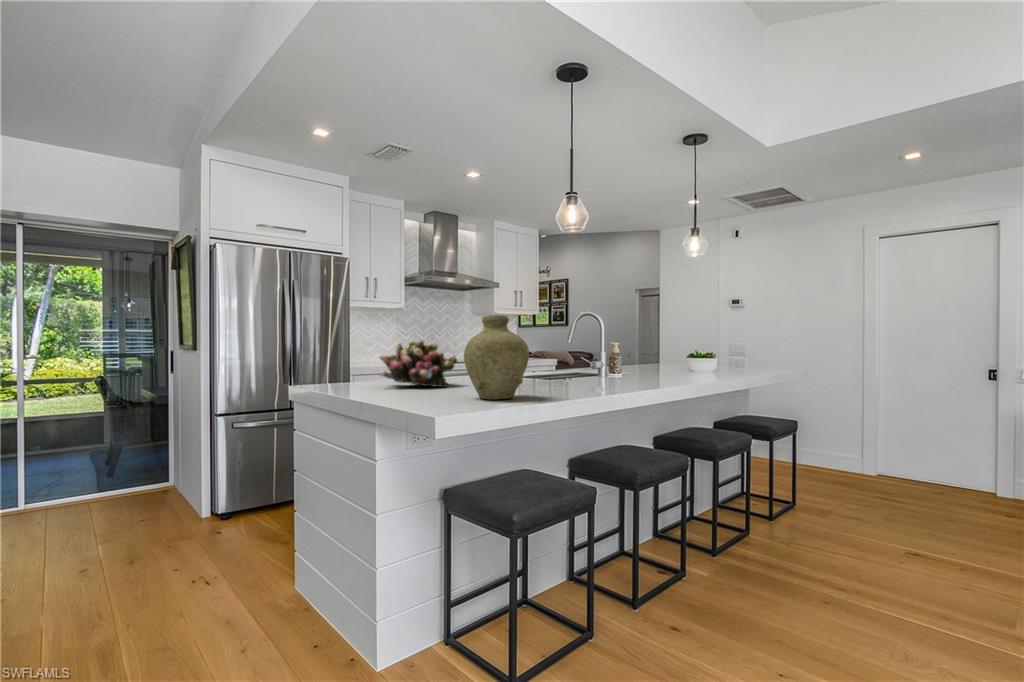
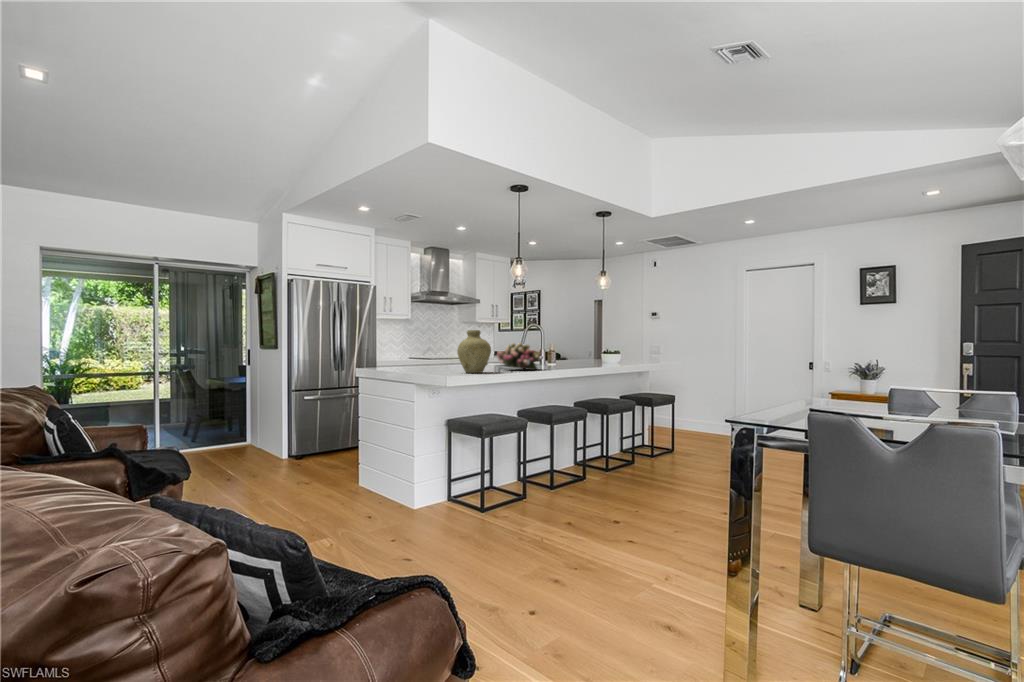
flower arrangement: present [379,340,457,387] -> present [497,343,541,370]

